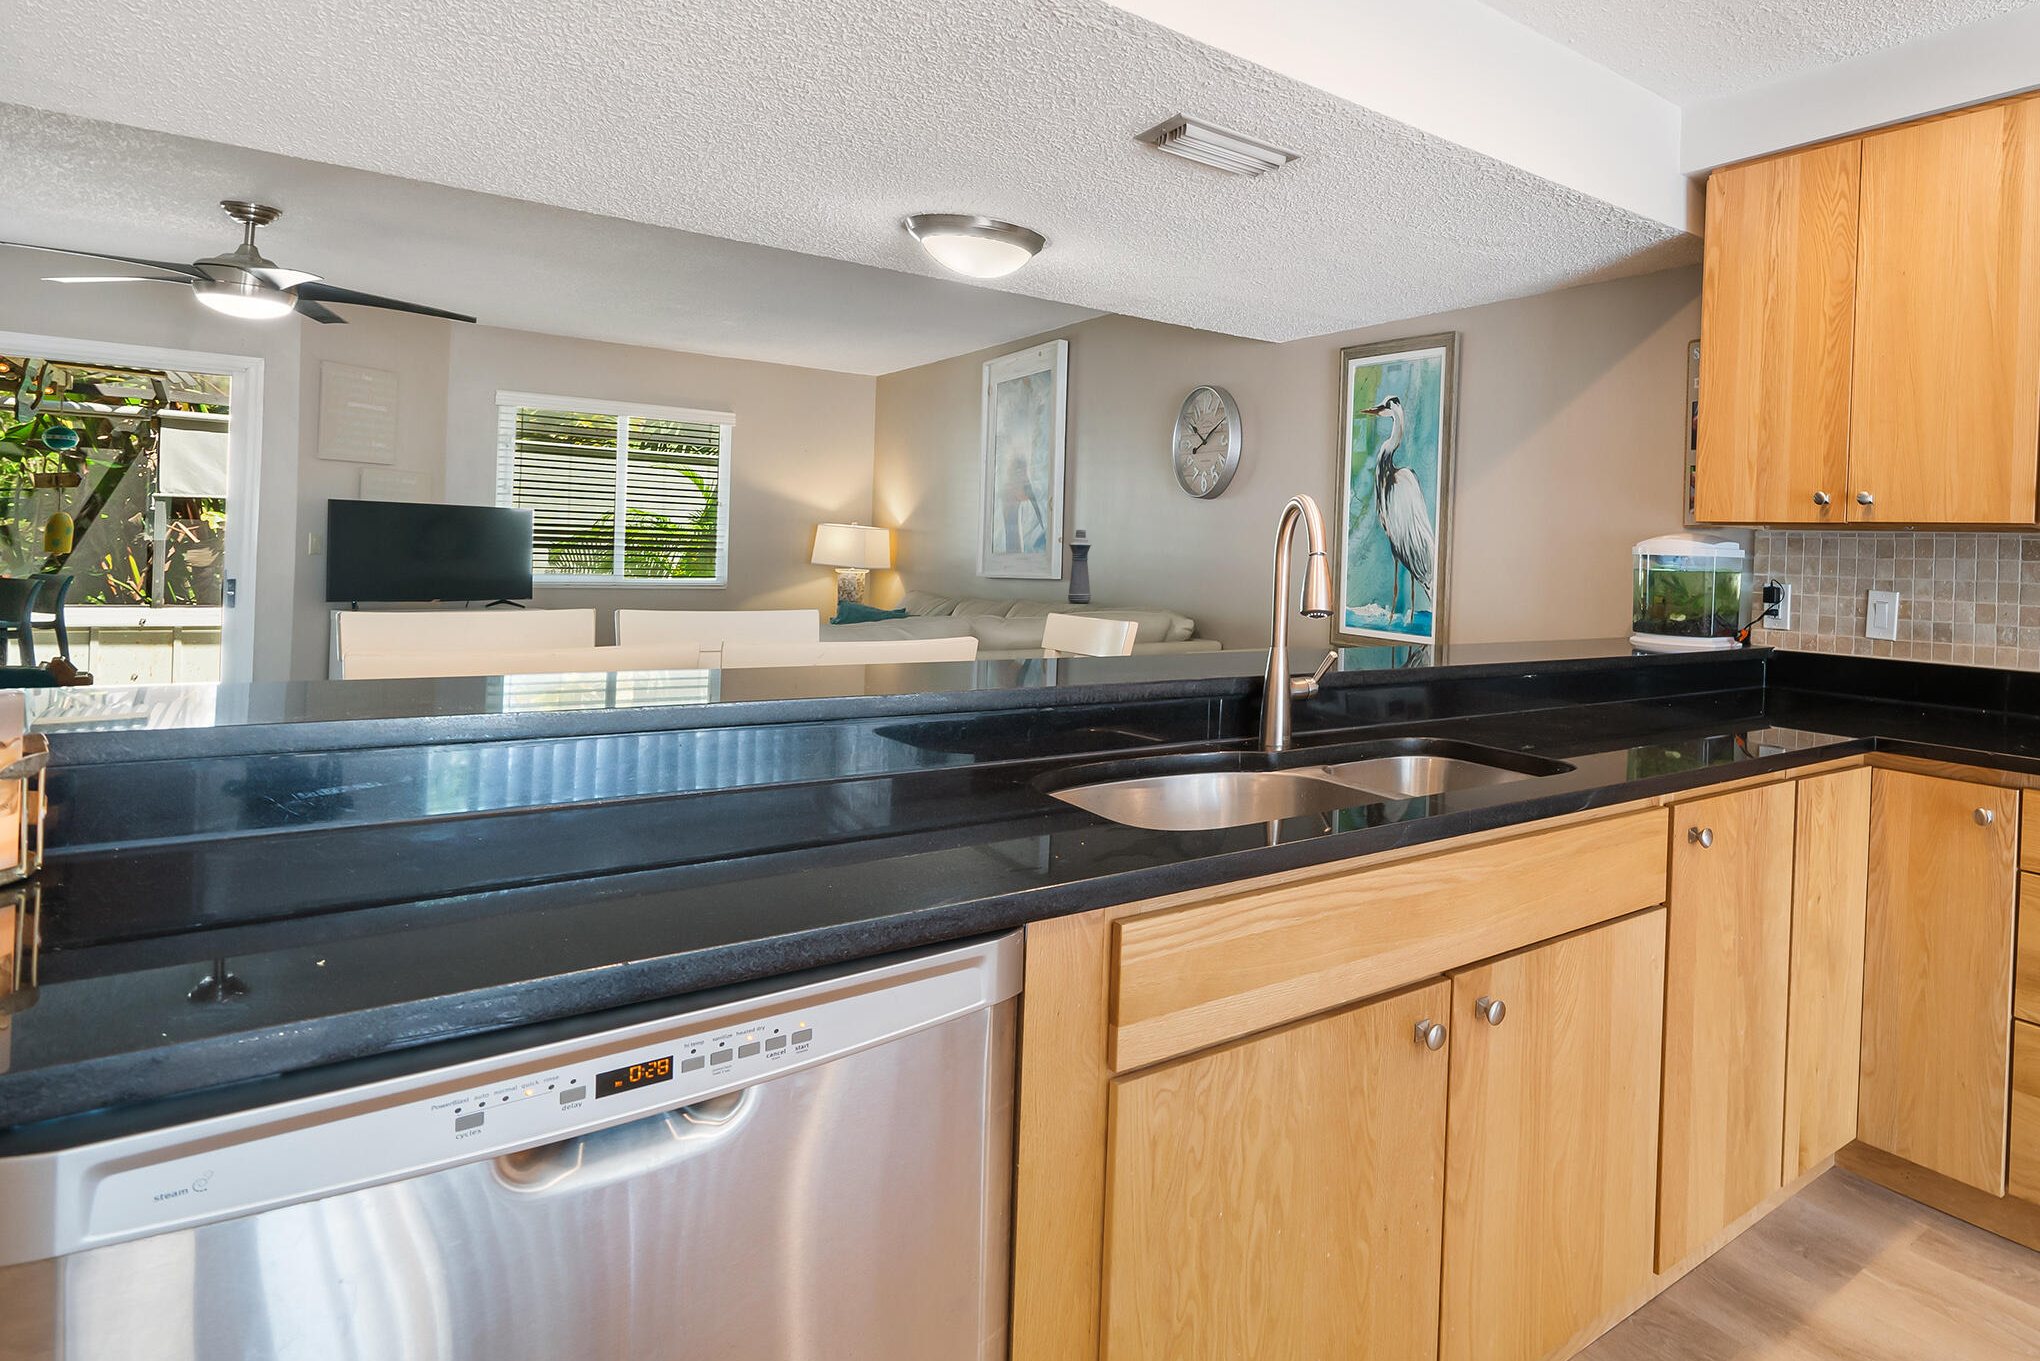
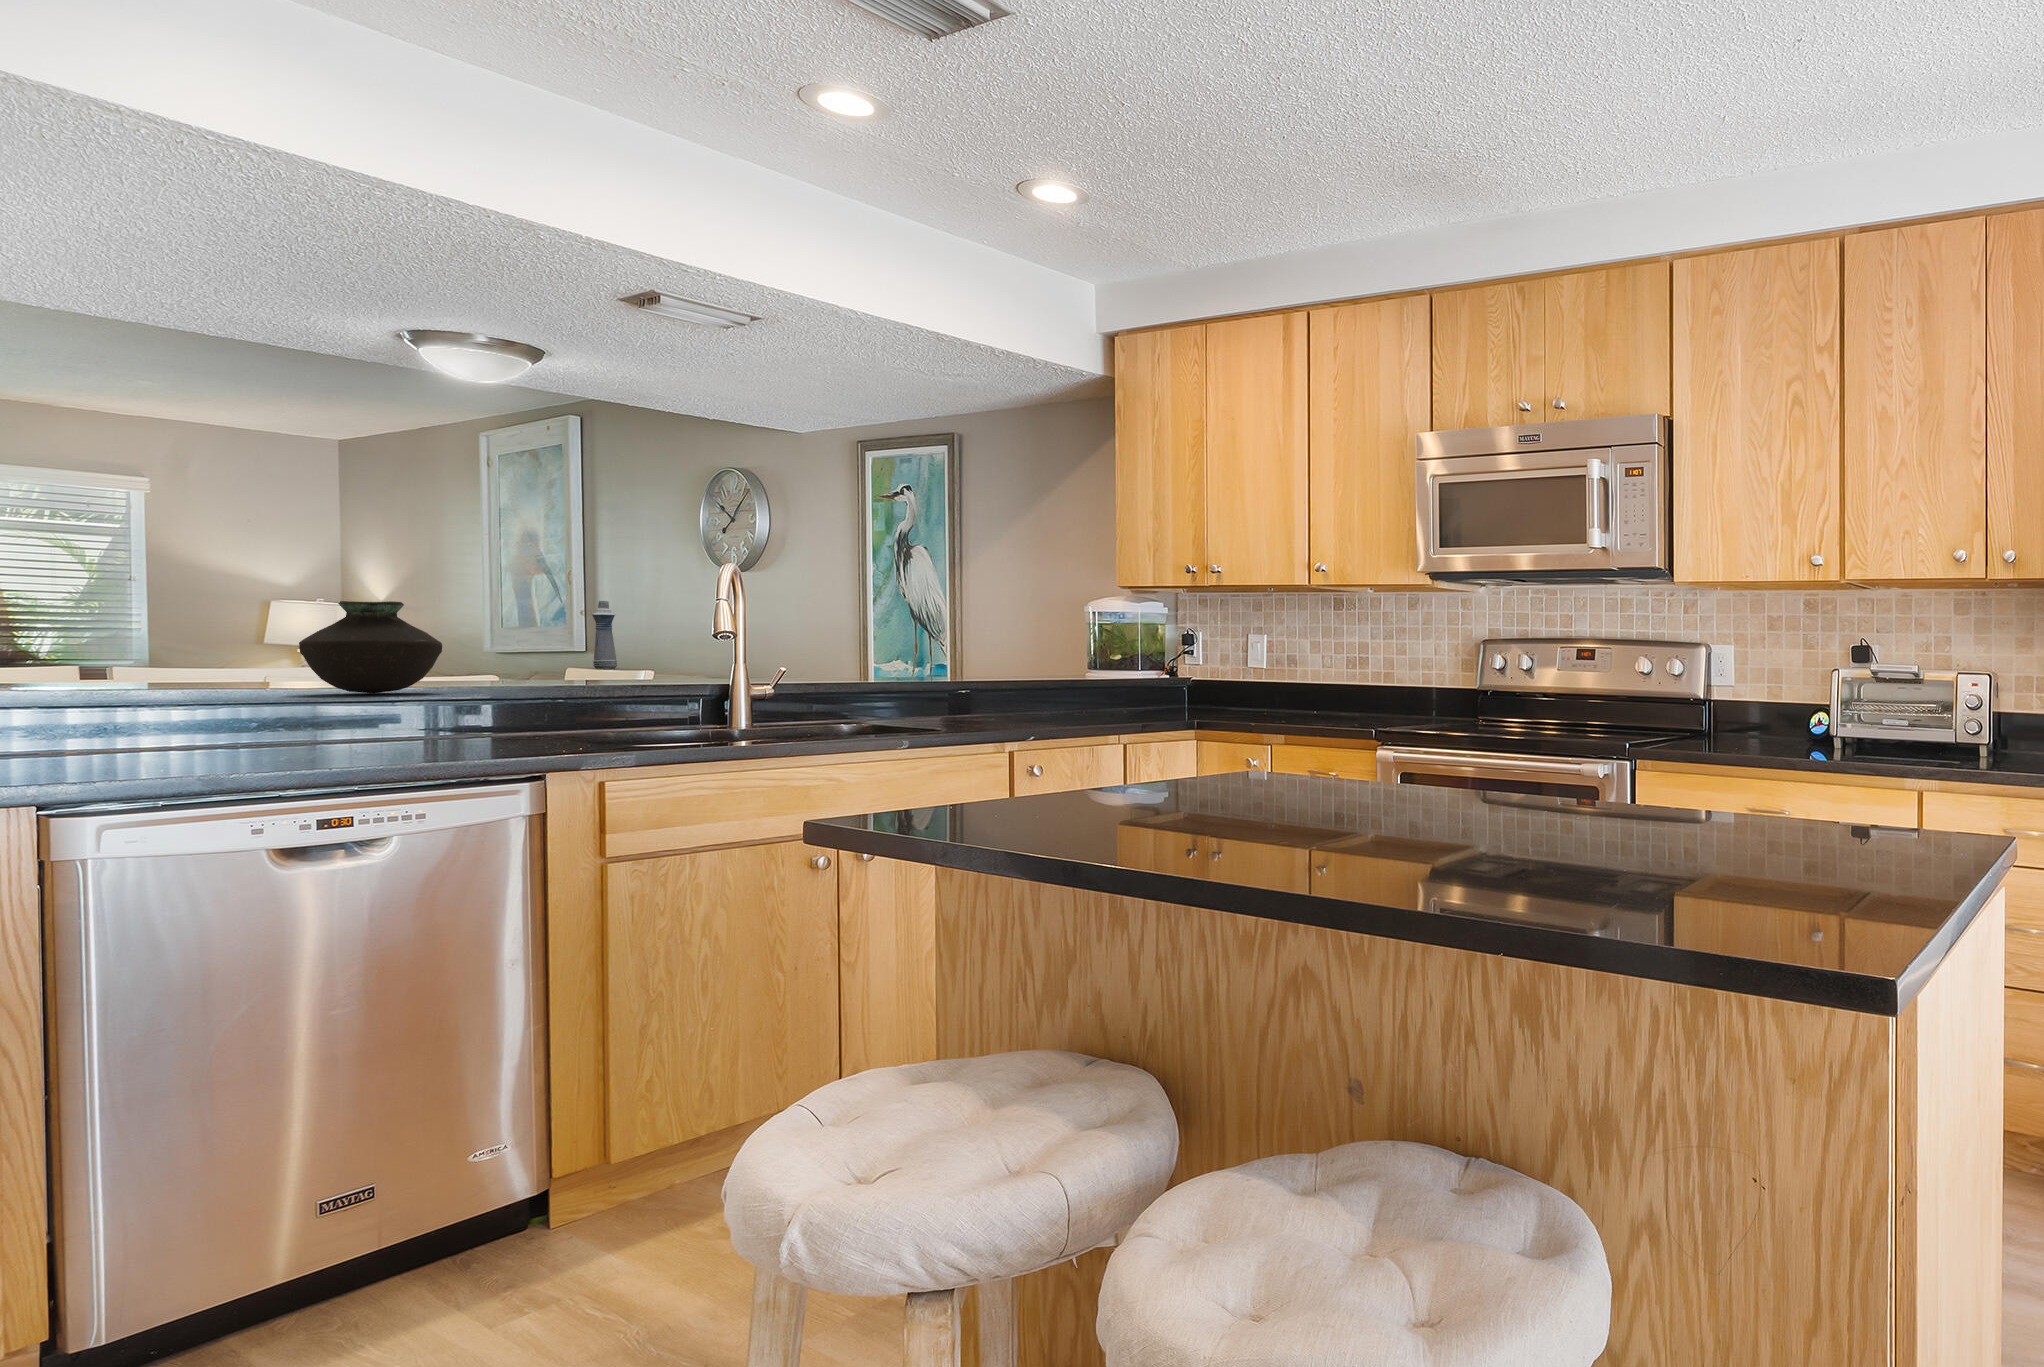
vase: none [659,541,862,684] -> present [299,601,442,693]

